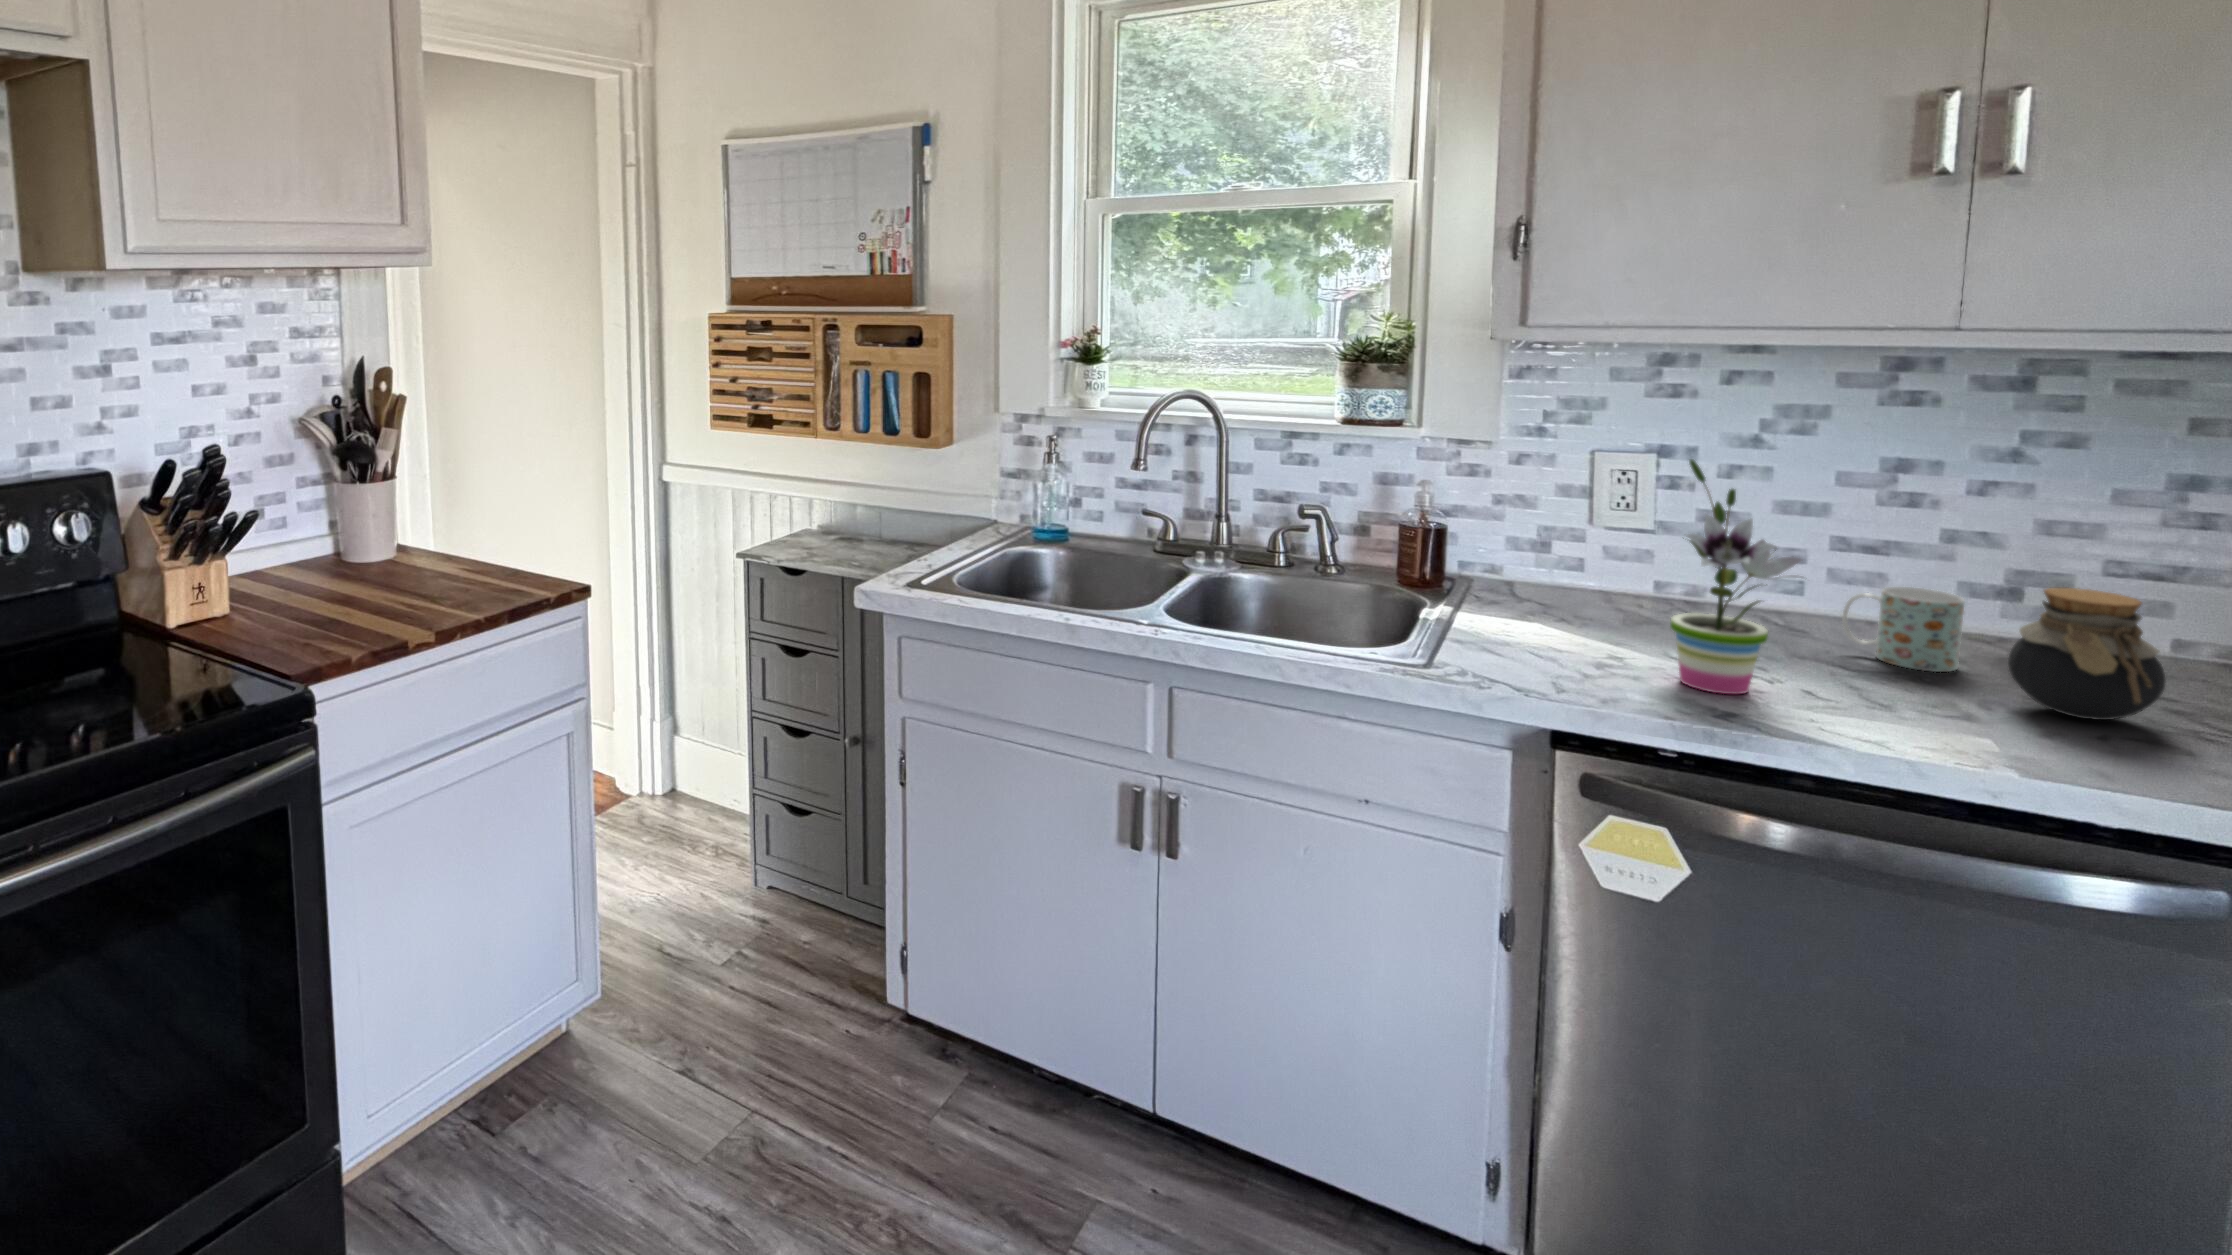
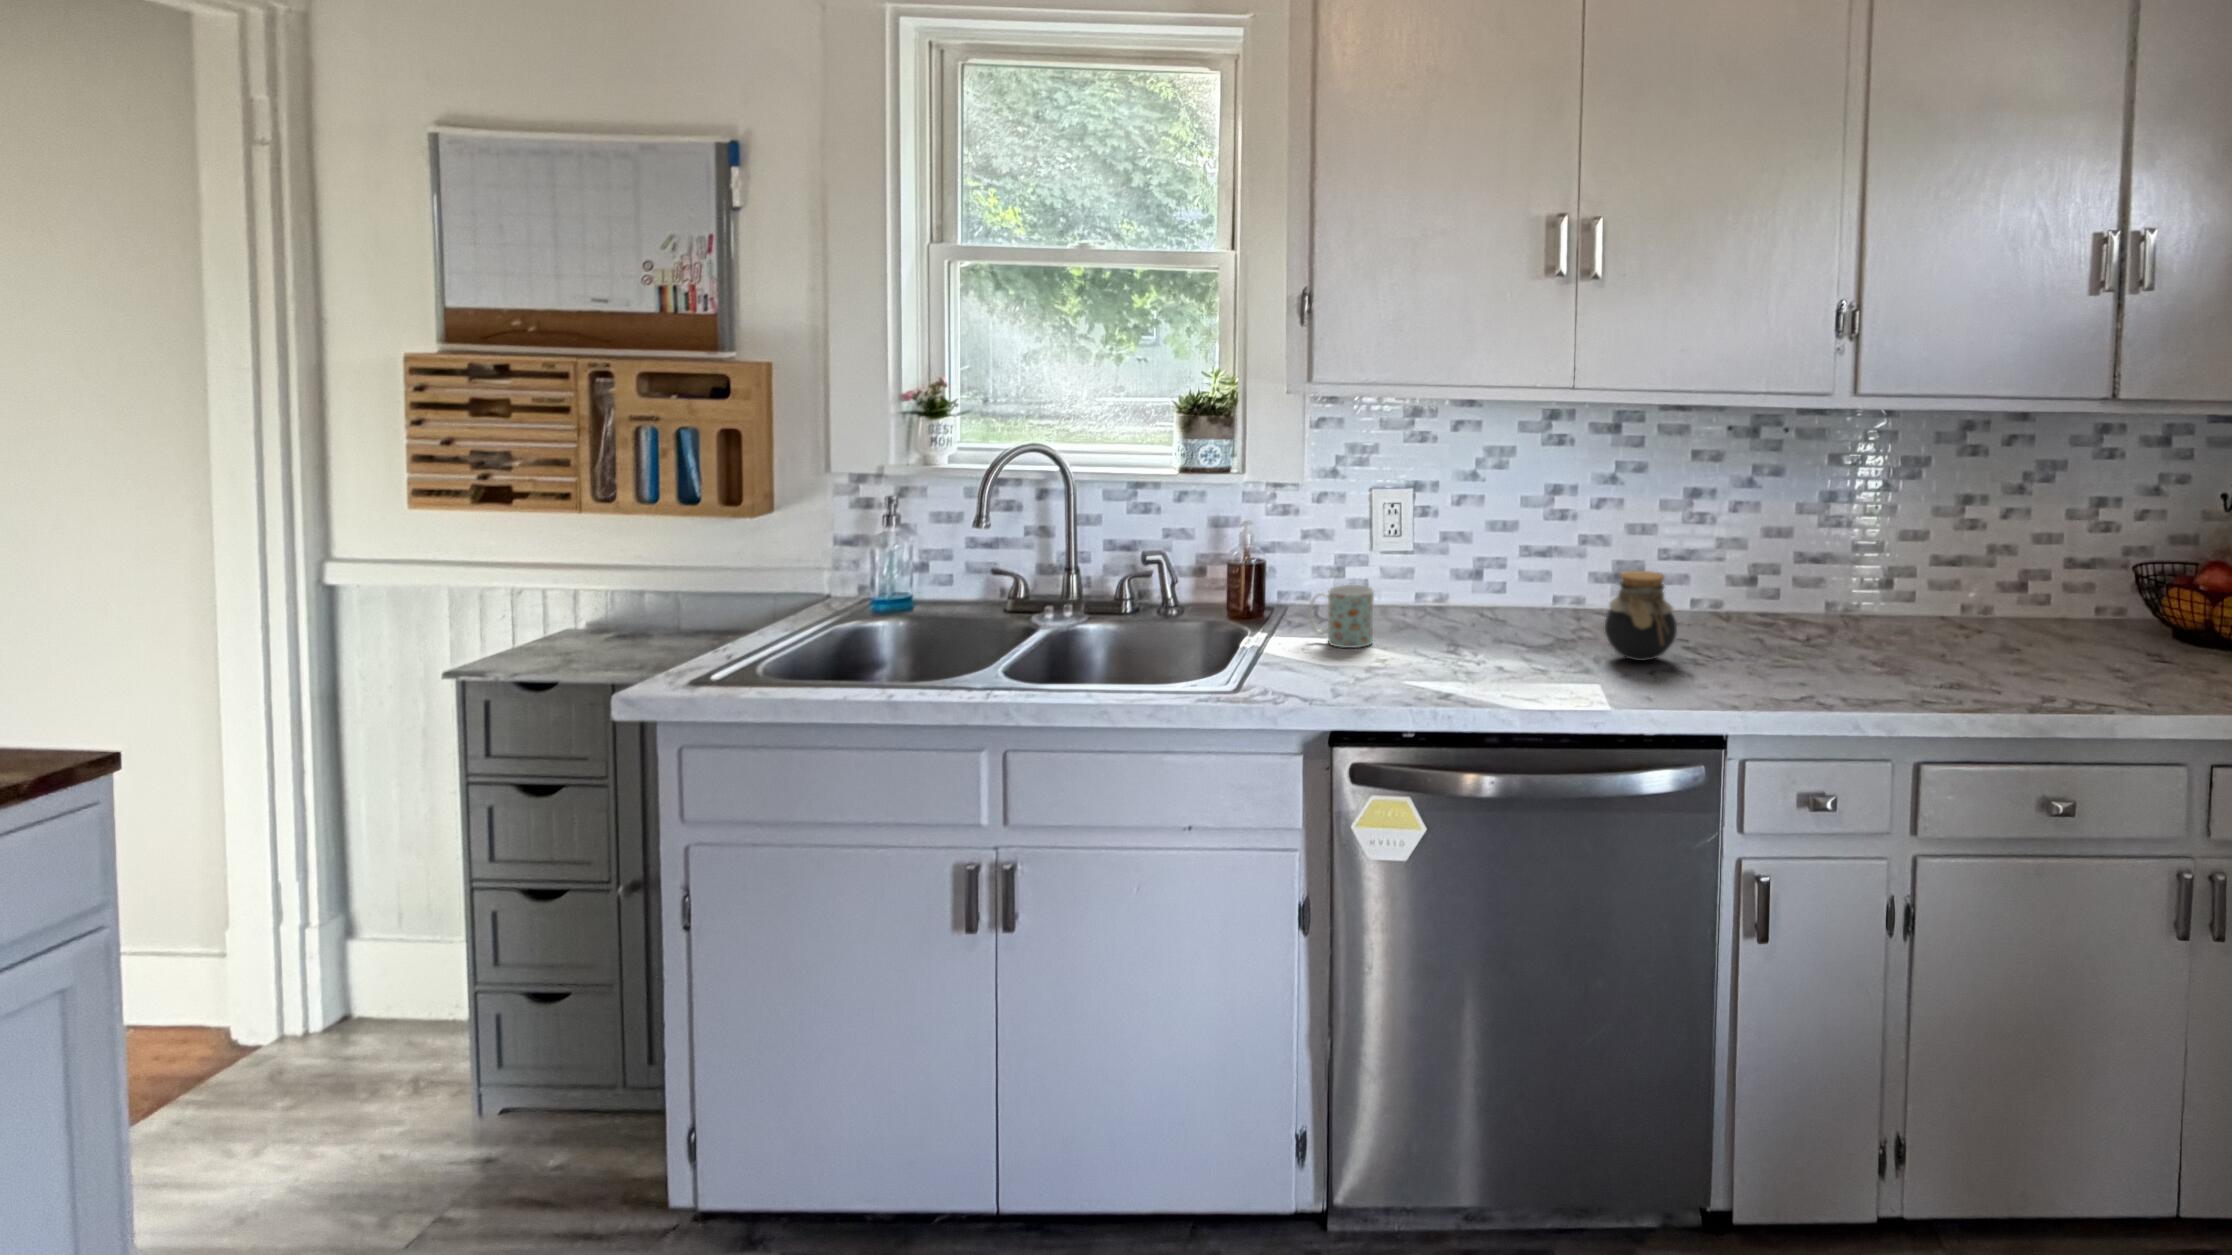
potted plant: present [1671,459,1803,694] -> none [1411,492,1495,678]
mug: present [1842,587,1965,672] -> present [1309,585,1374,648]

